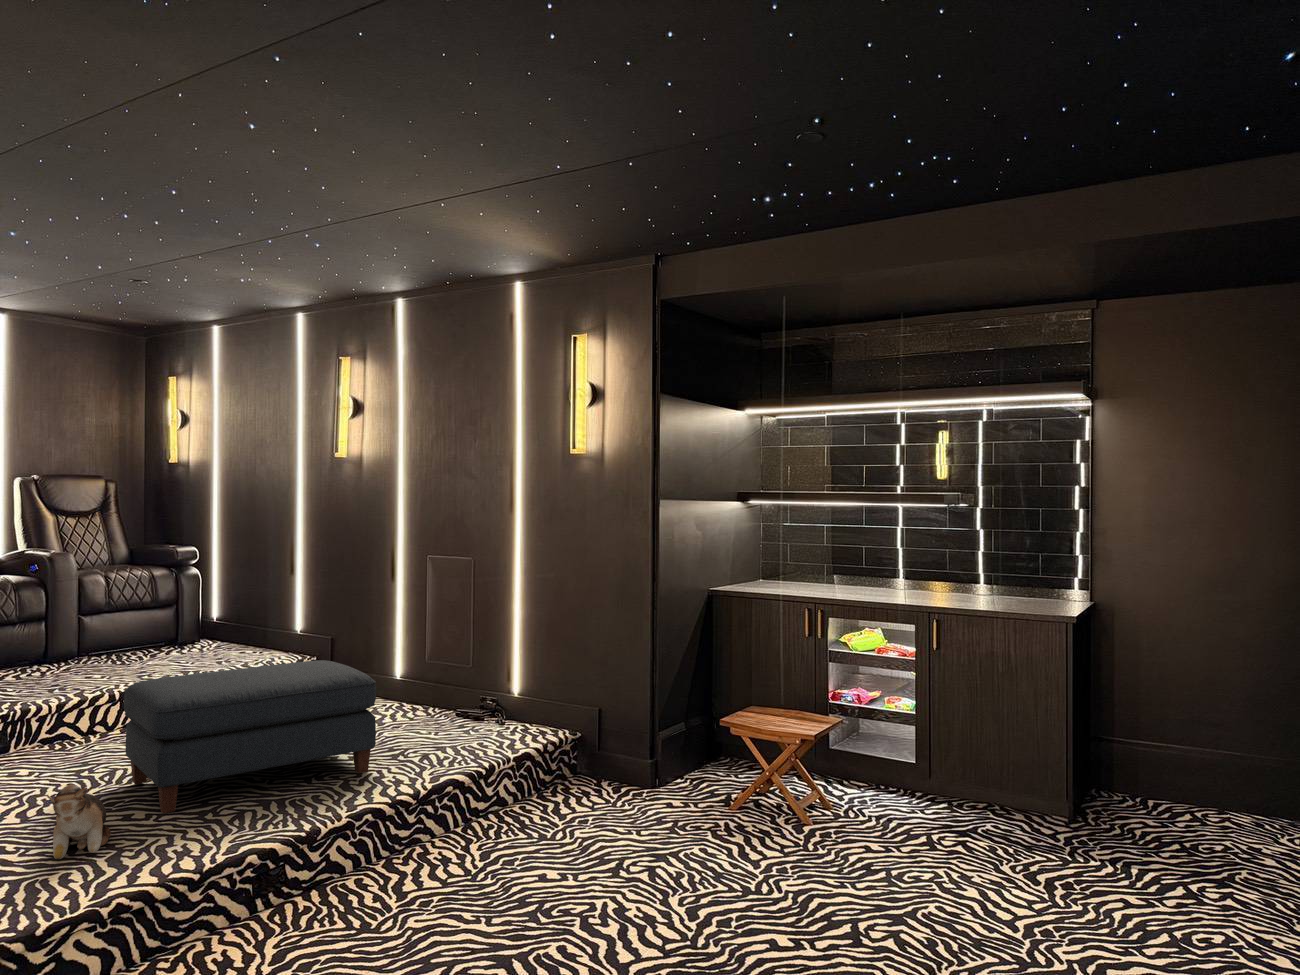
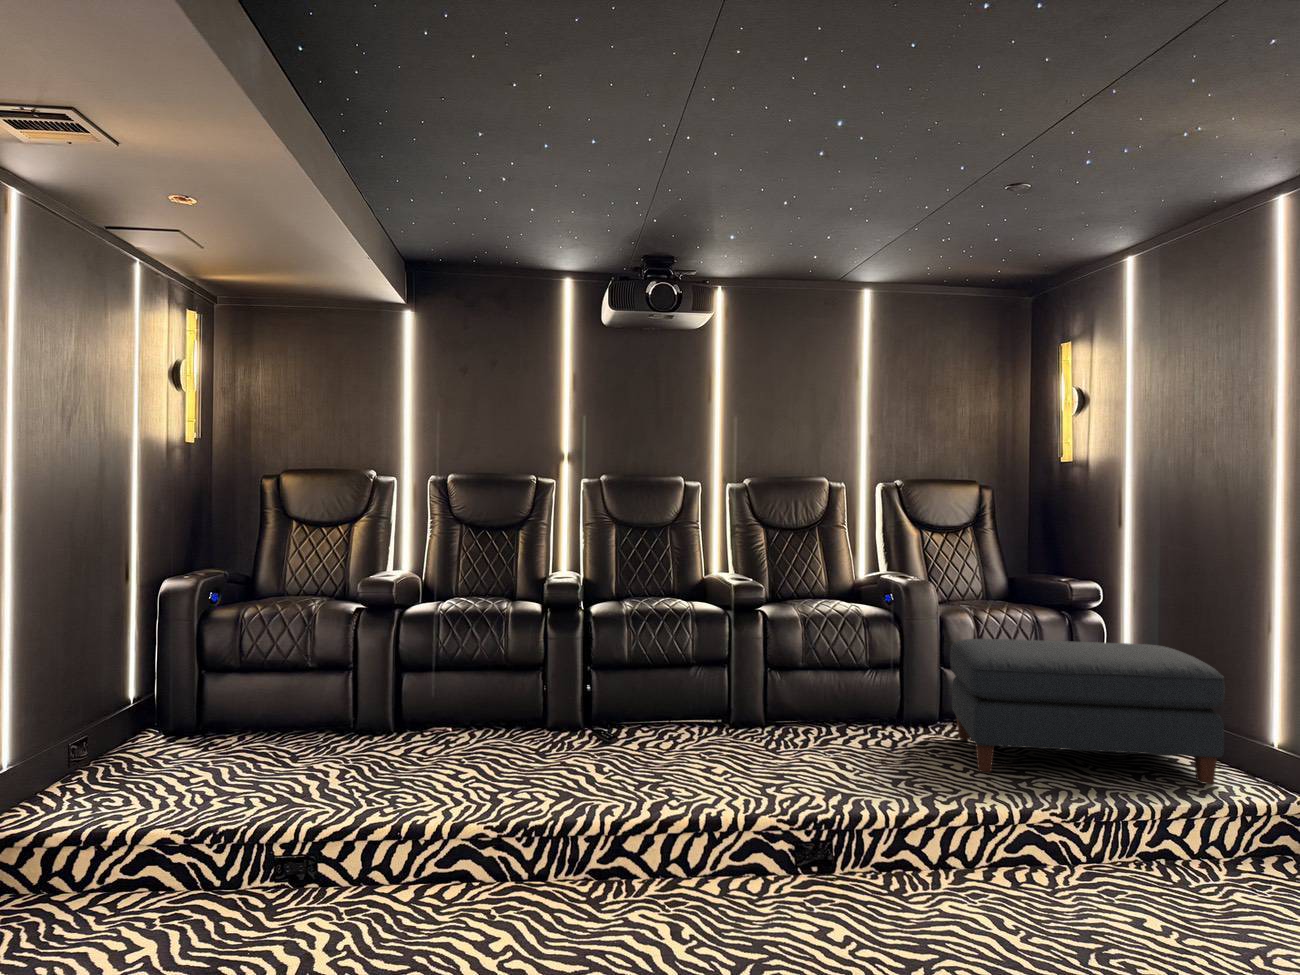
plush toy: present [46,784,111,859] -> none [872,719,929,789]

